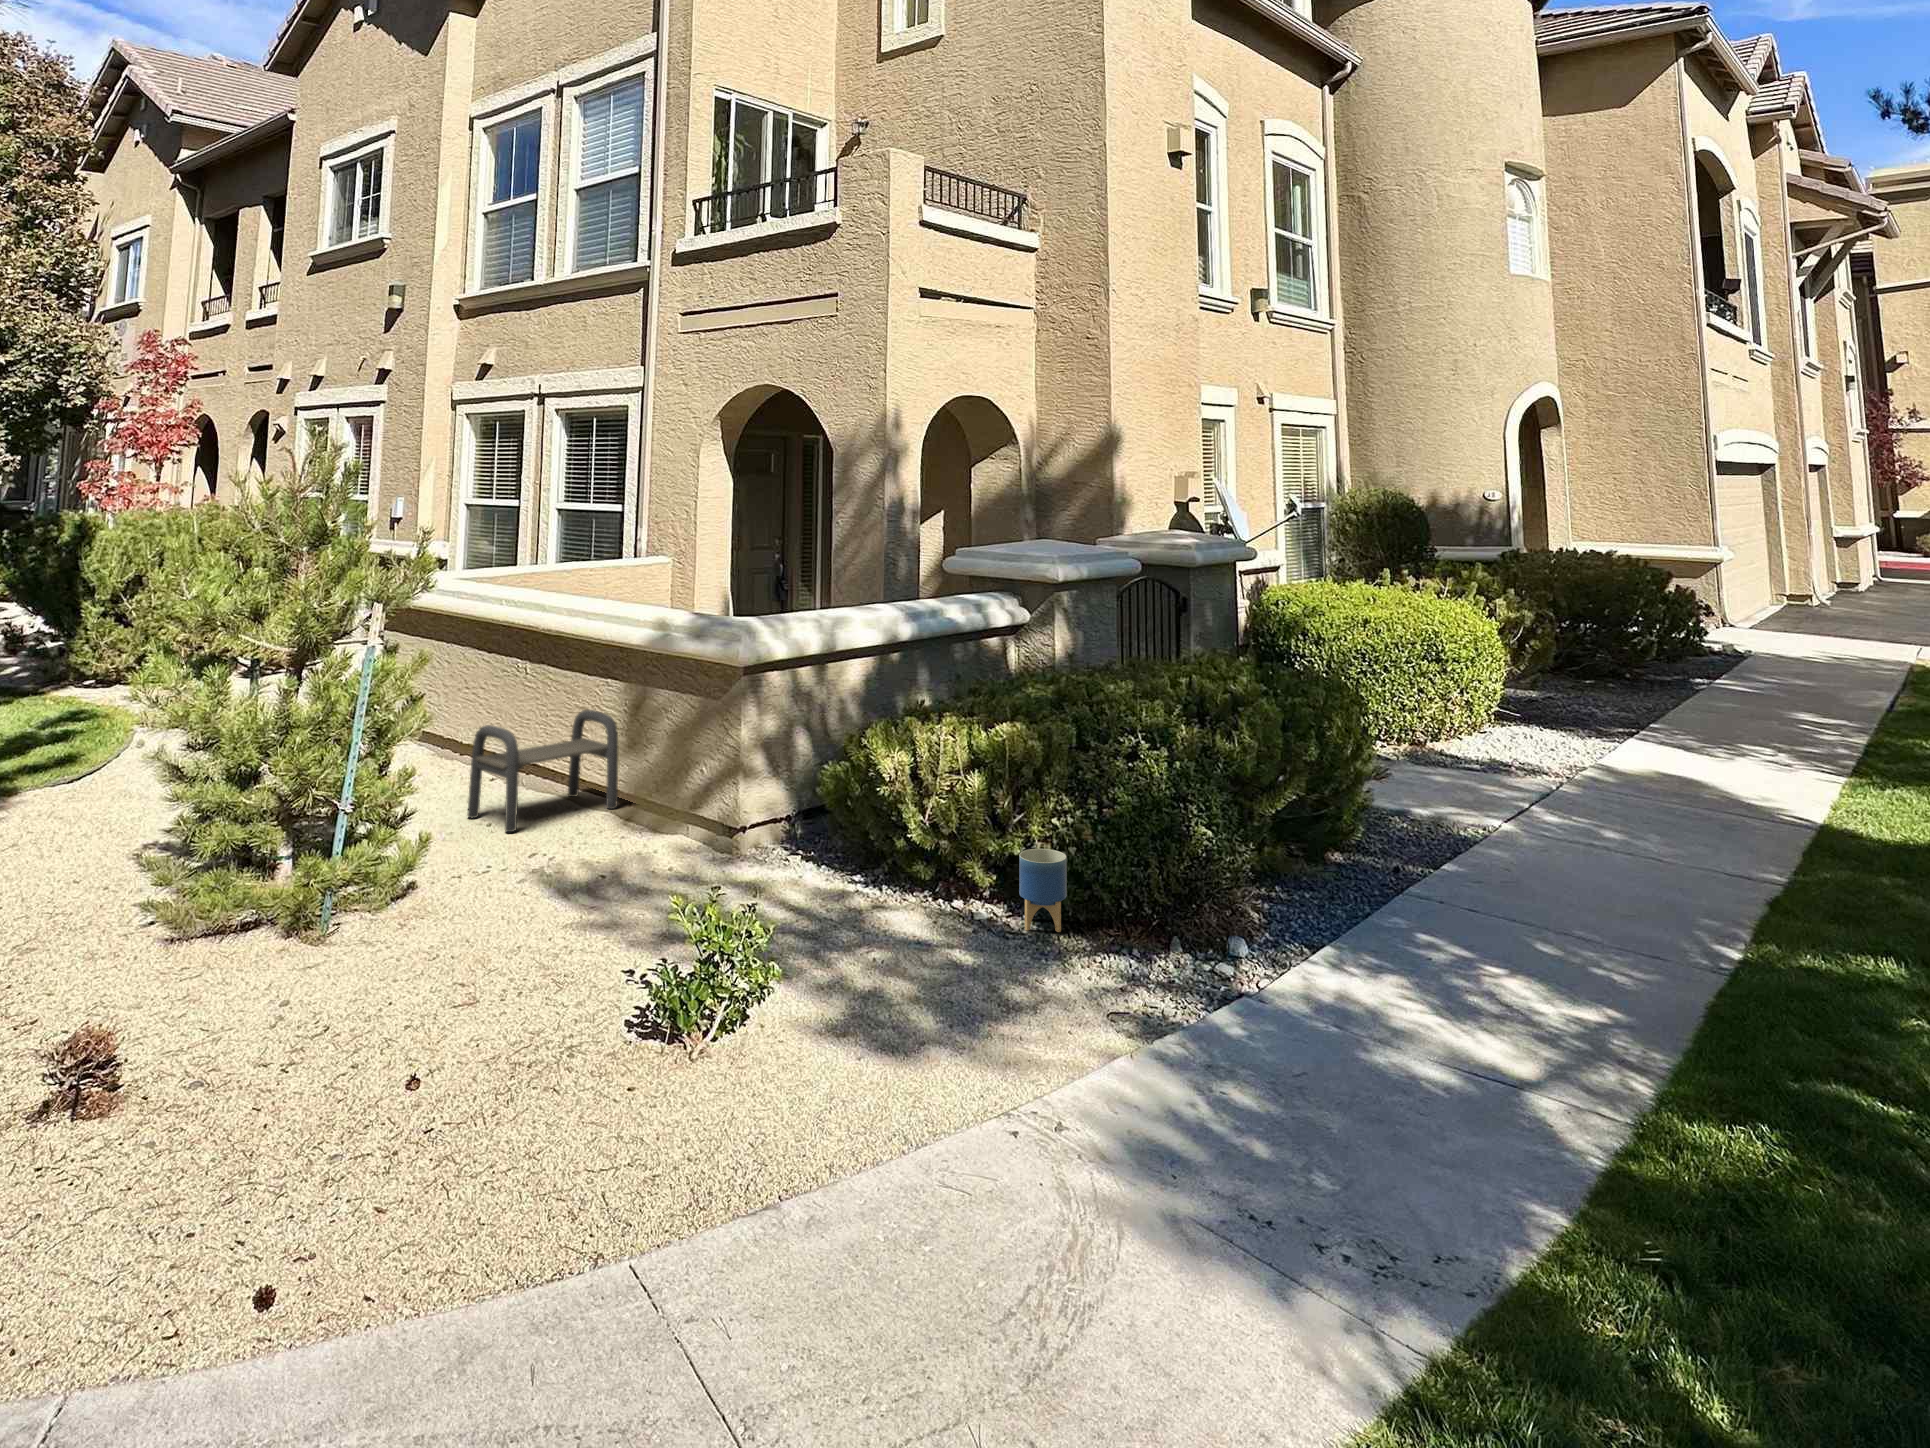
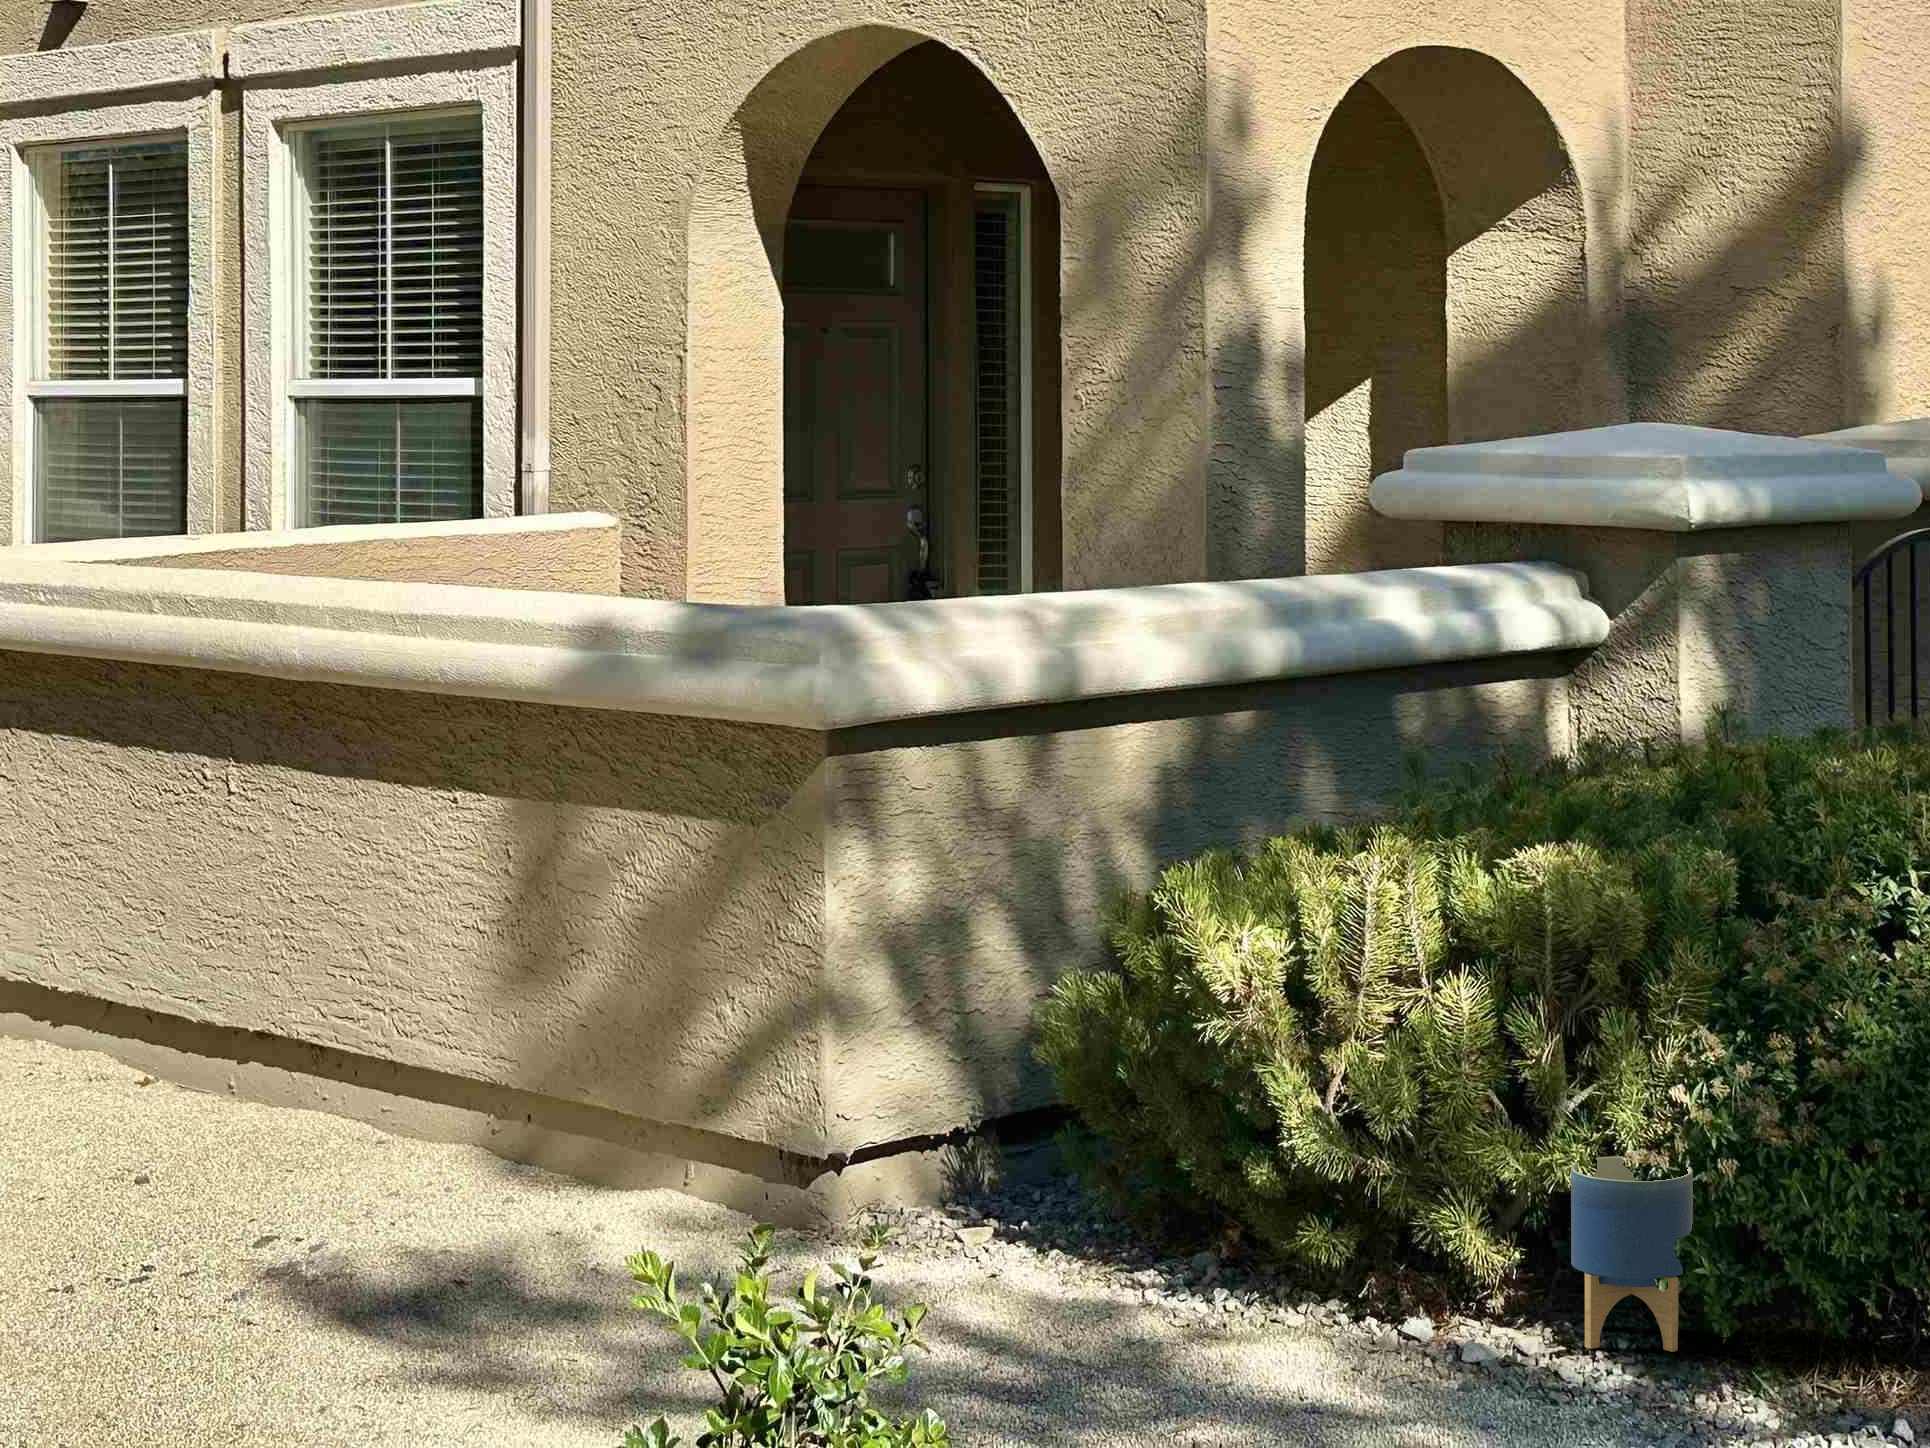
bench: present [468,710,618,832] -> none [125,871,513,1166]

